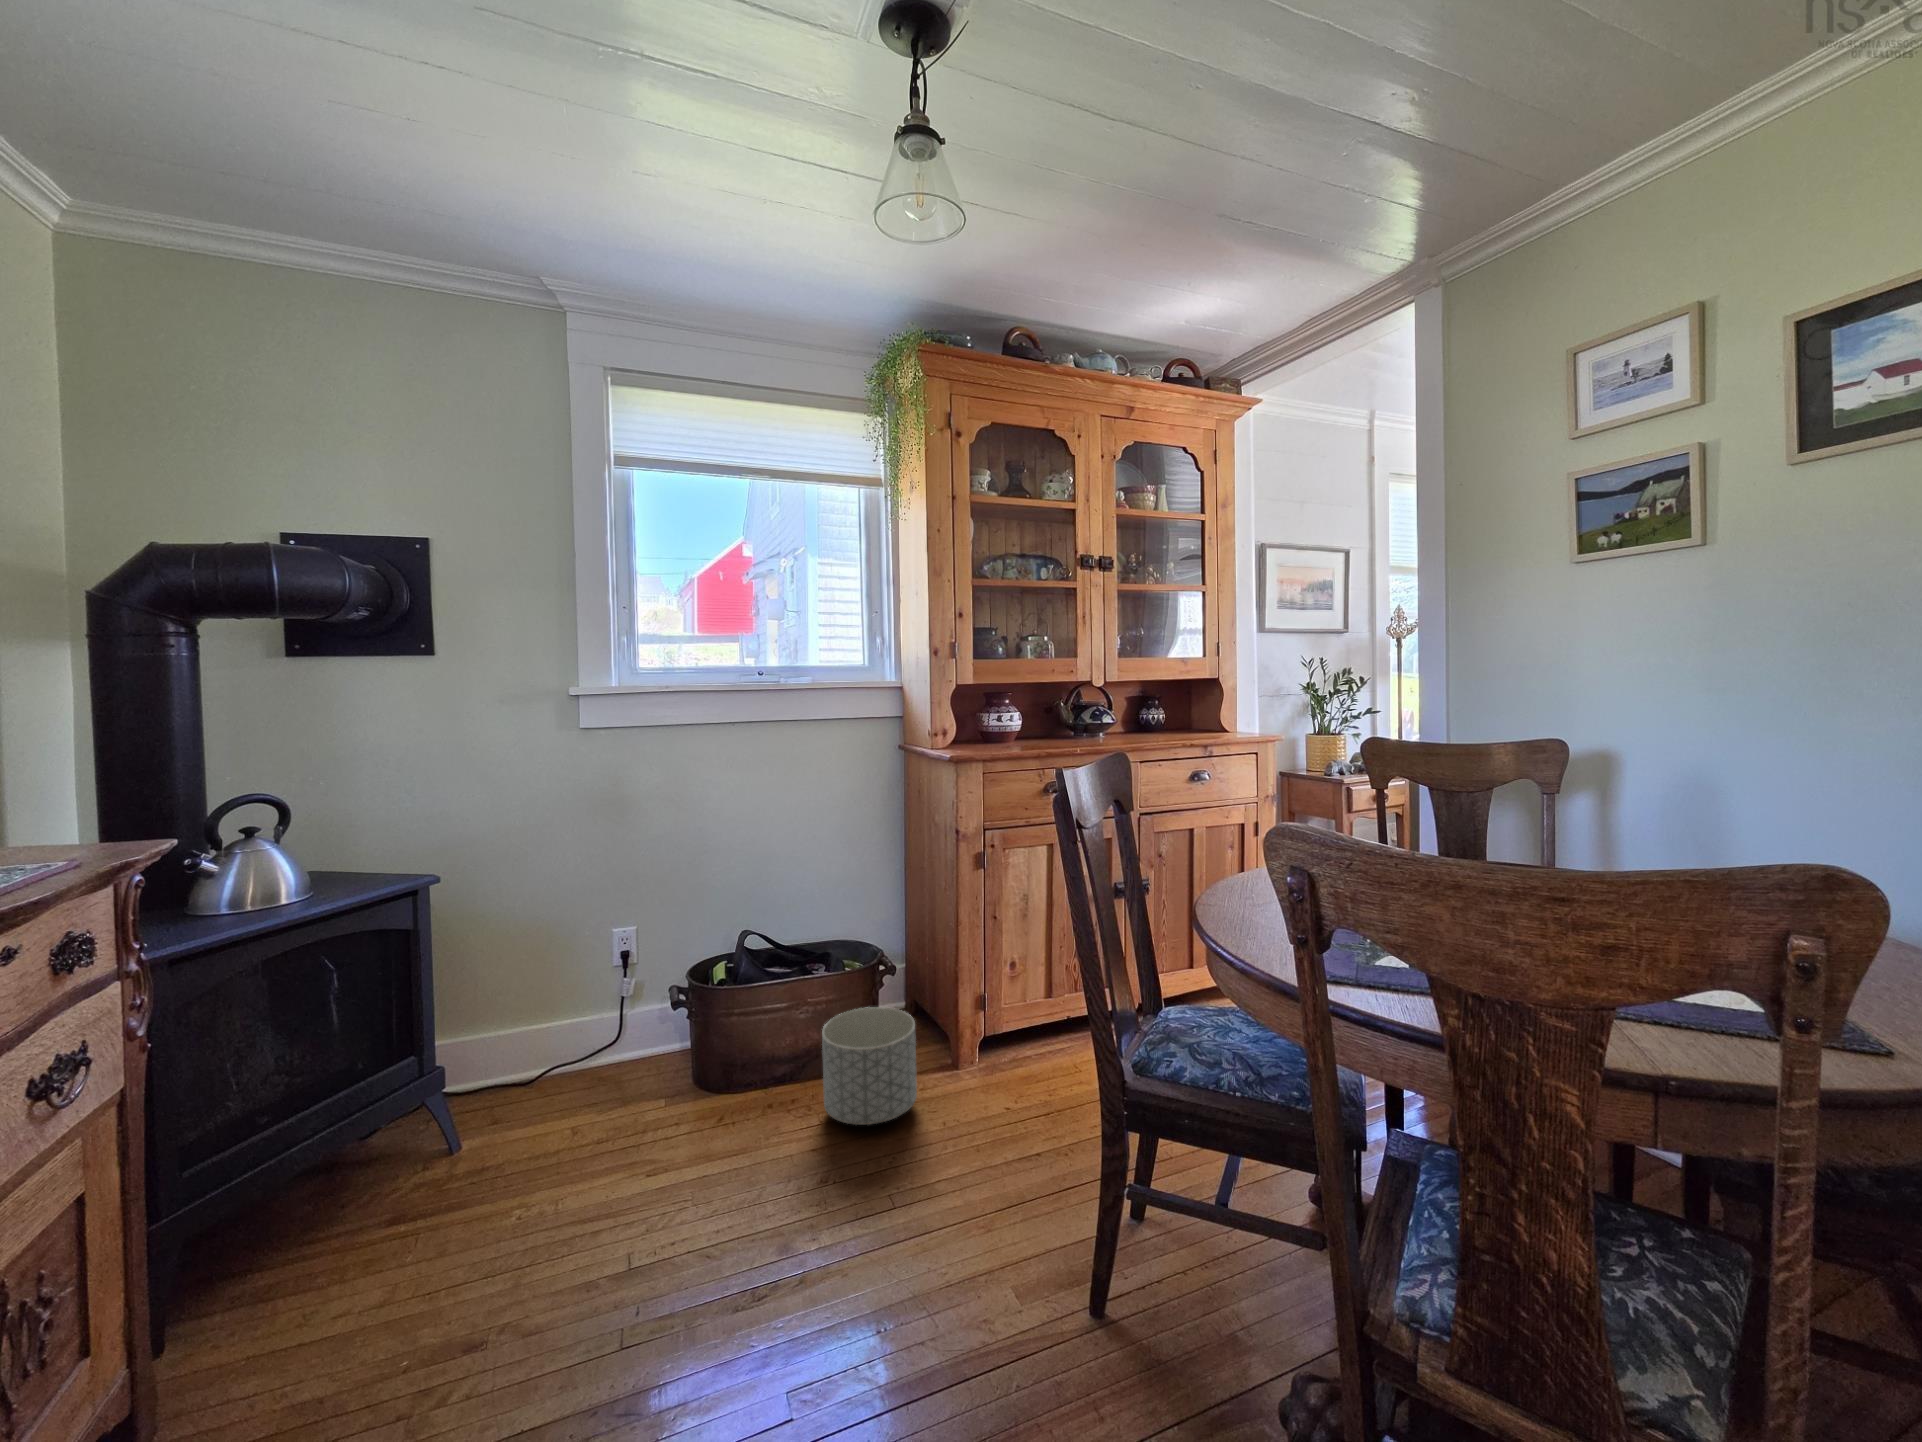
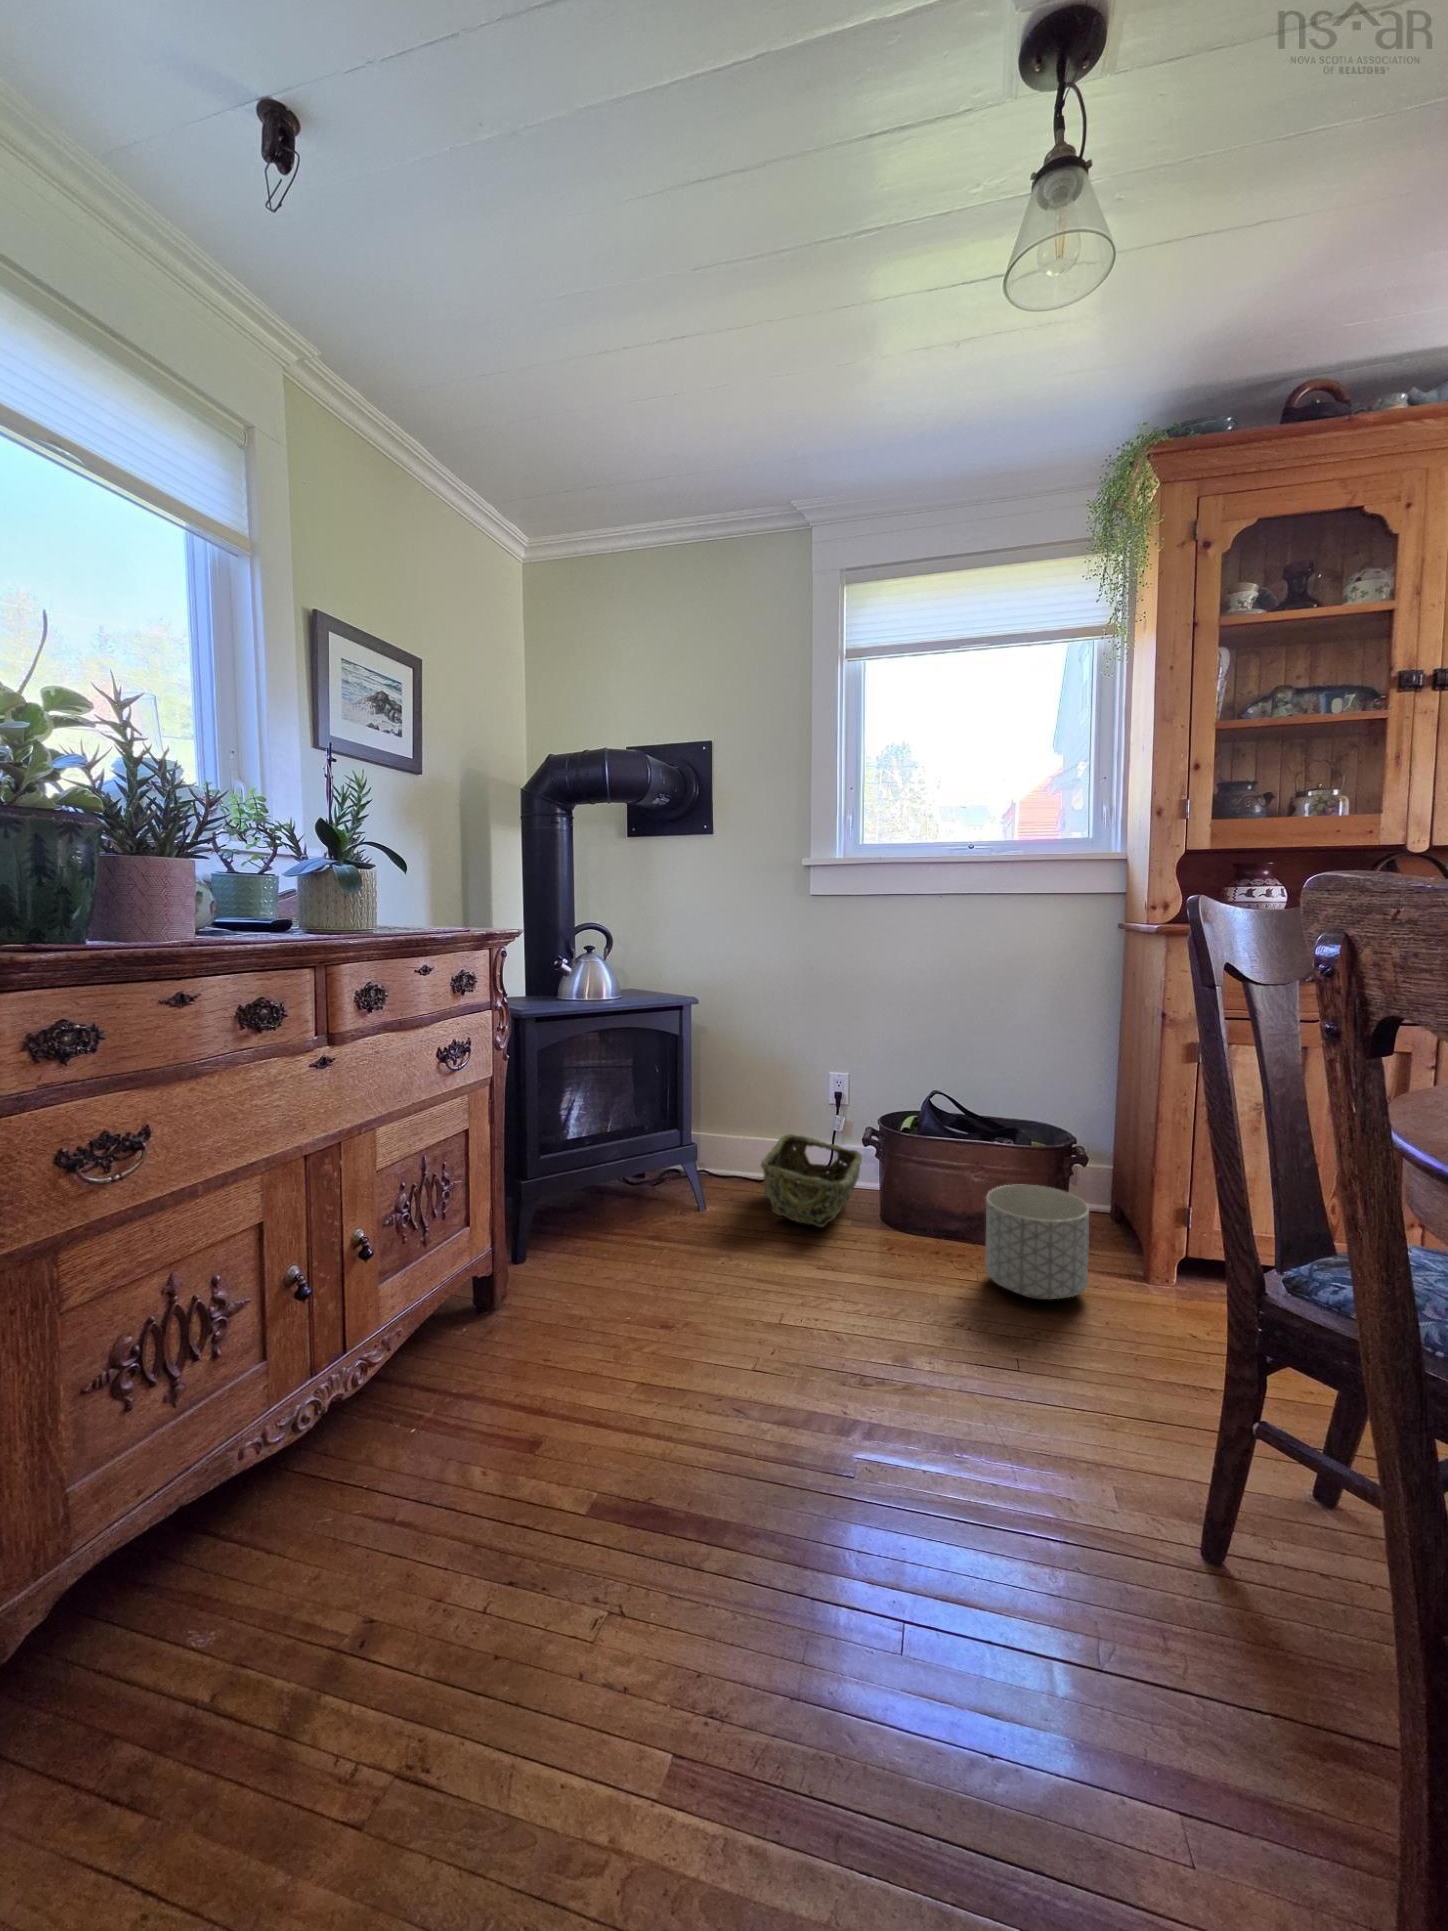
woven basket: none [546,1013,666,1125] -> present [761,1134,862,1227]

